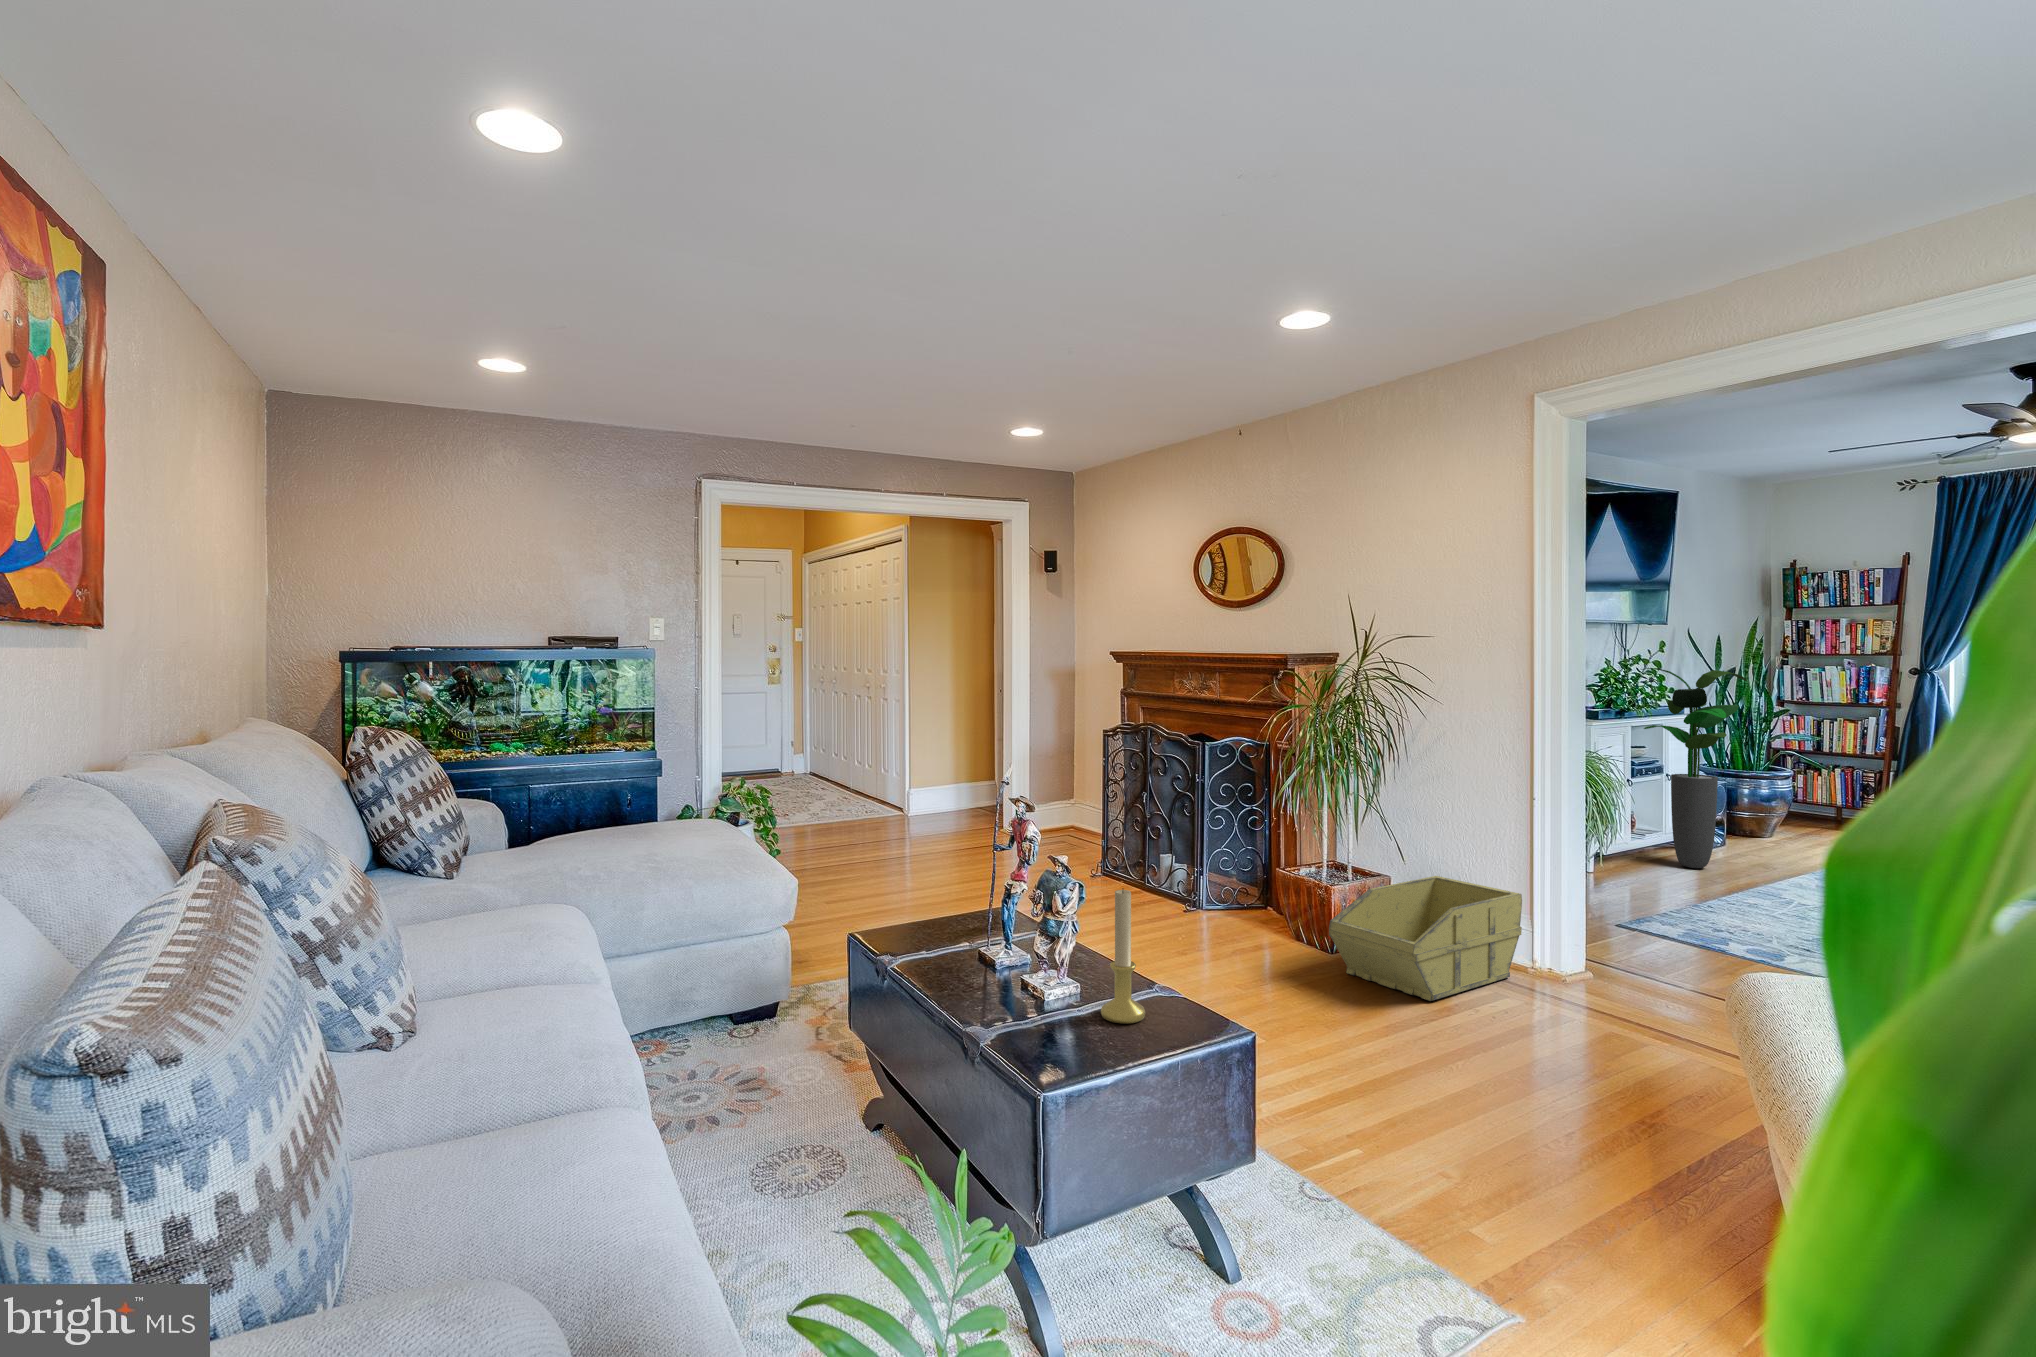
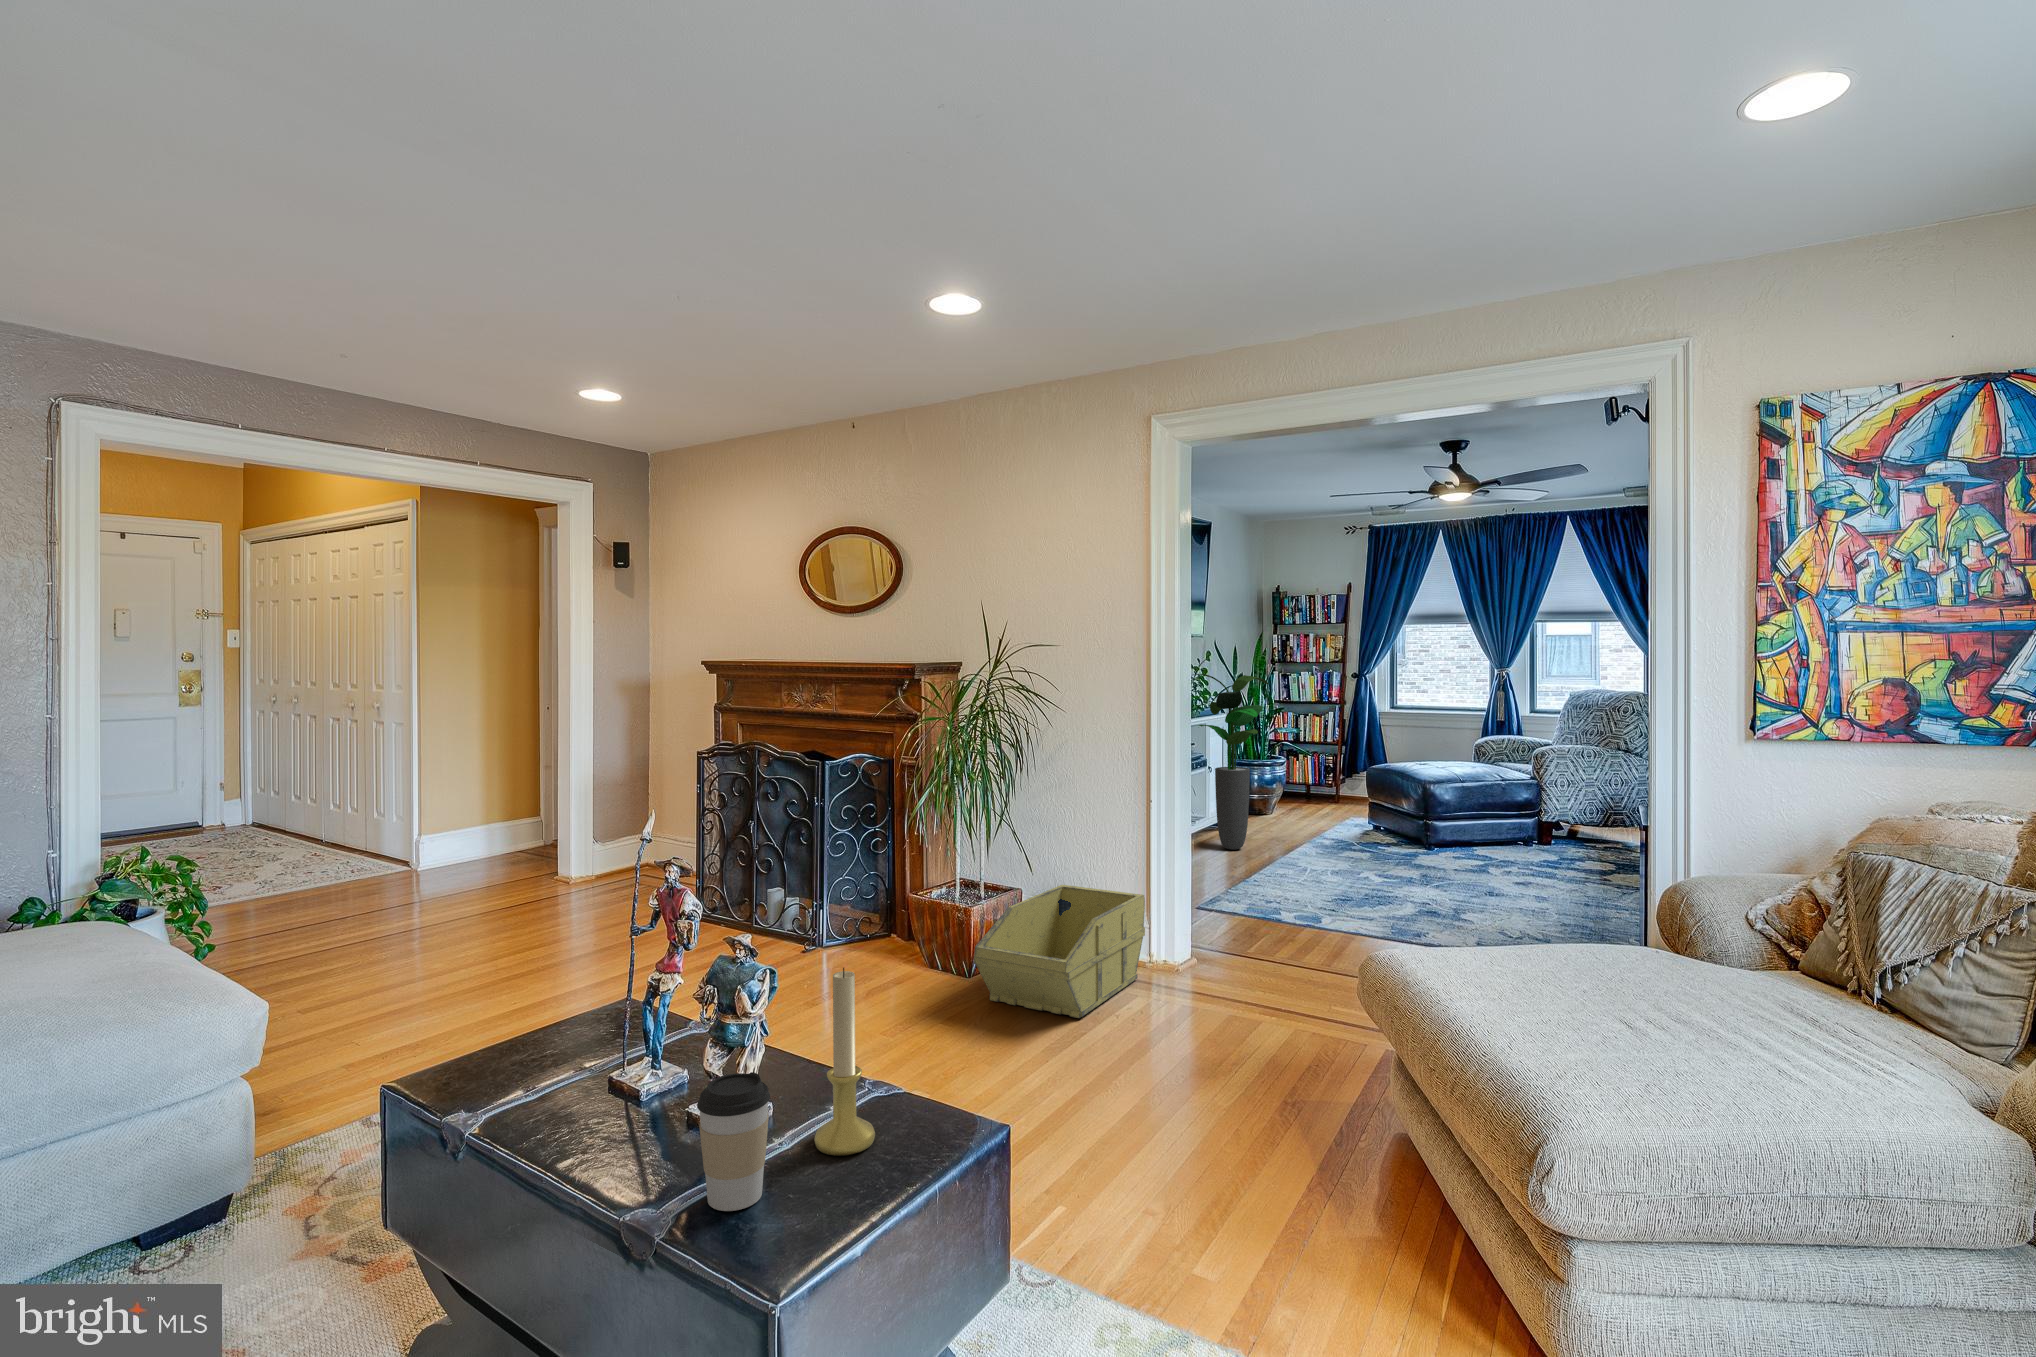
coffee cup: none [1012,948,1061,1038] -> present [697,1072,770,1211]

